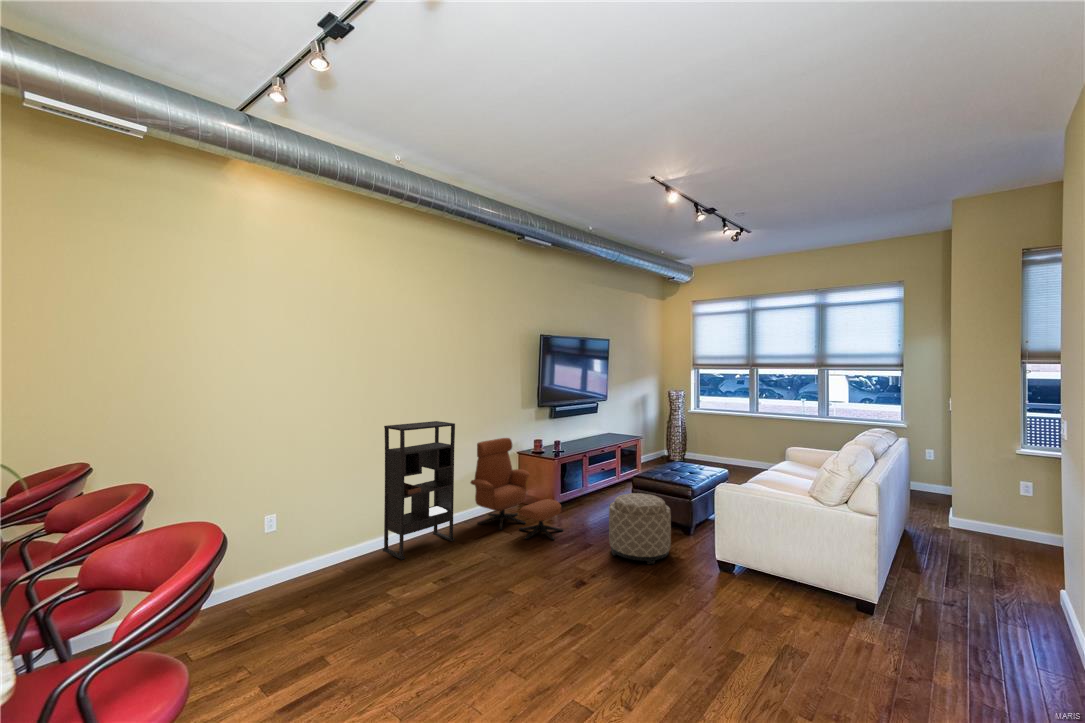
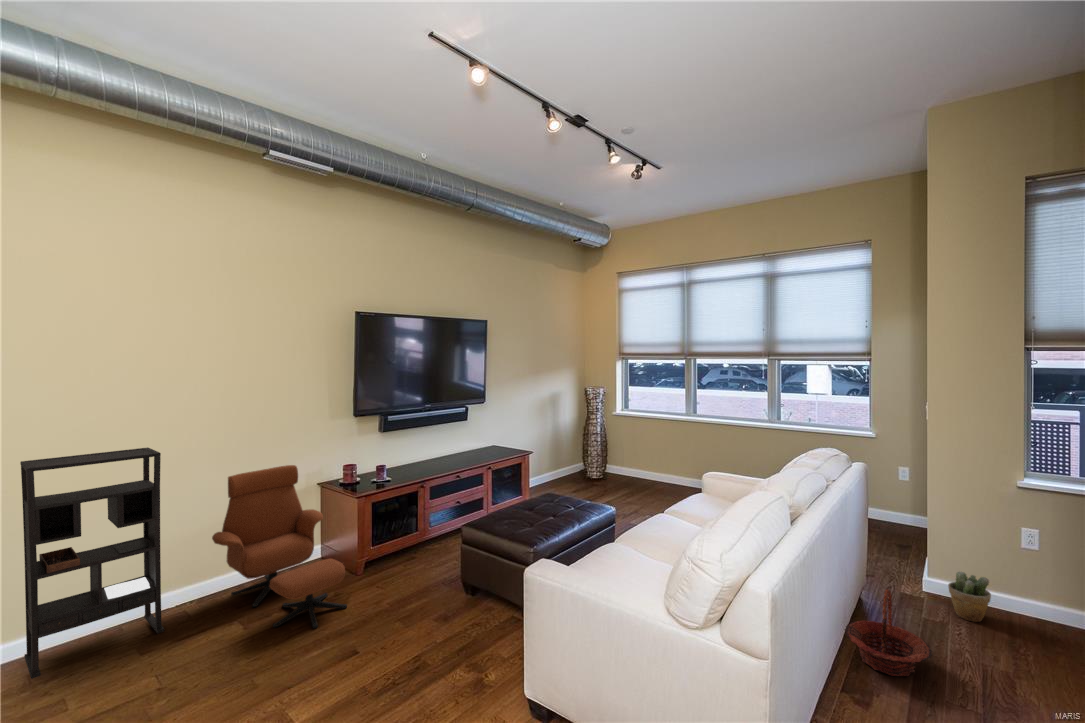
ottoman: present [609,493,671,564] -> none [377,558,474,684]
potted plant: none [971,510,1000,542] -> present [948,572,991,622]
basket: none [908,513,967,565] -> present [845,589,932,676]

